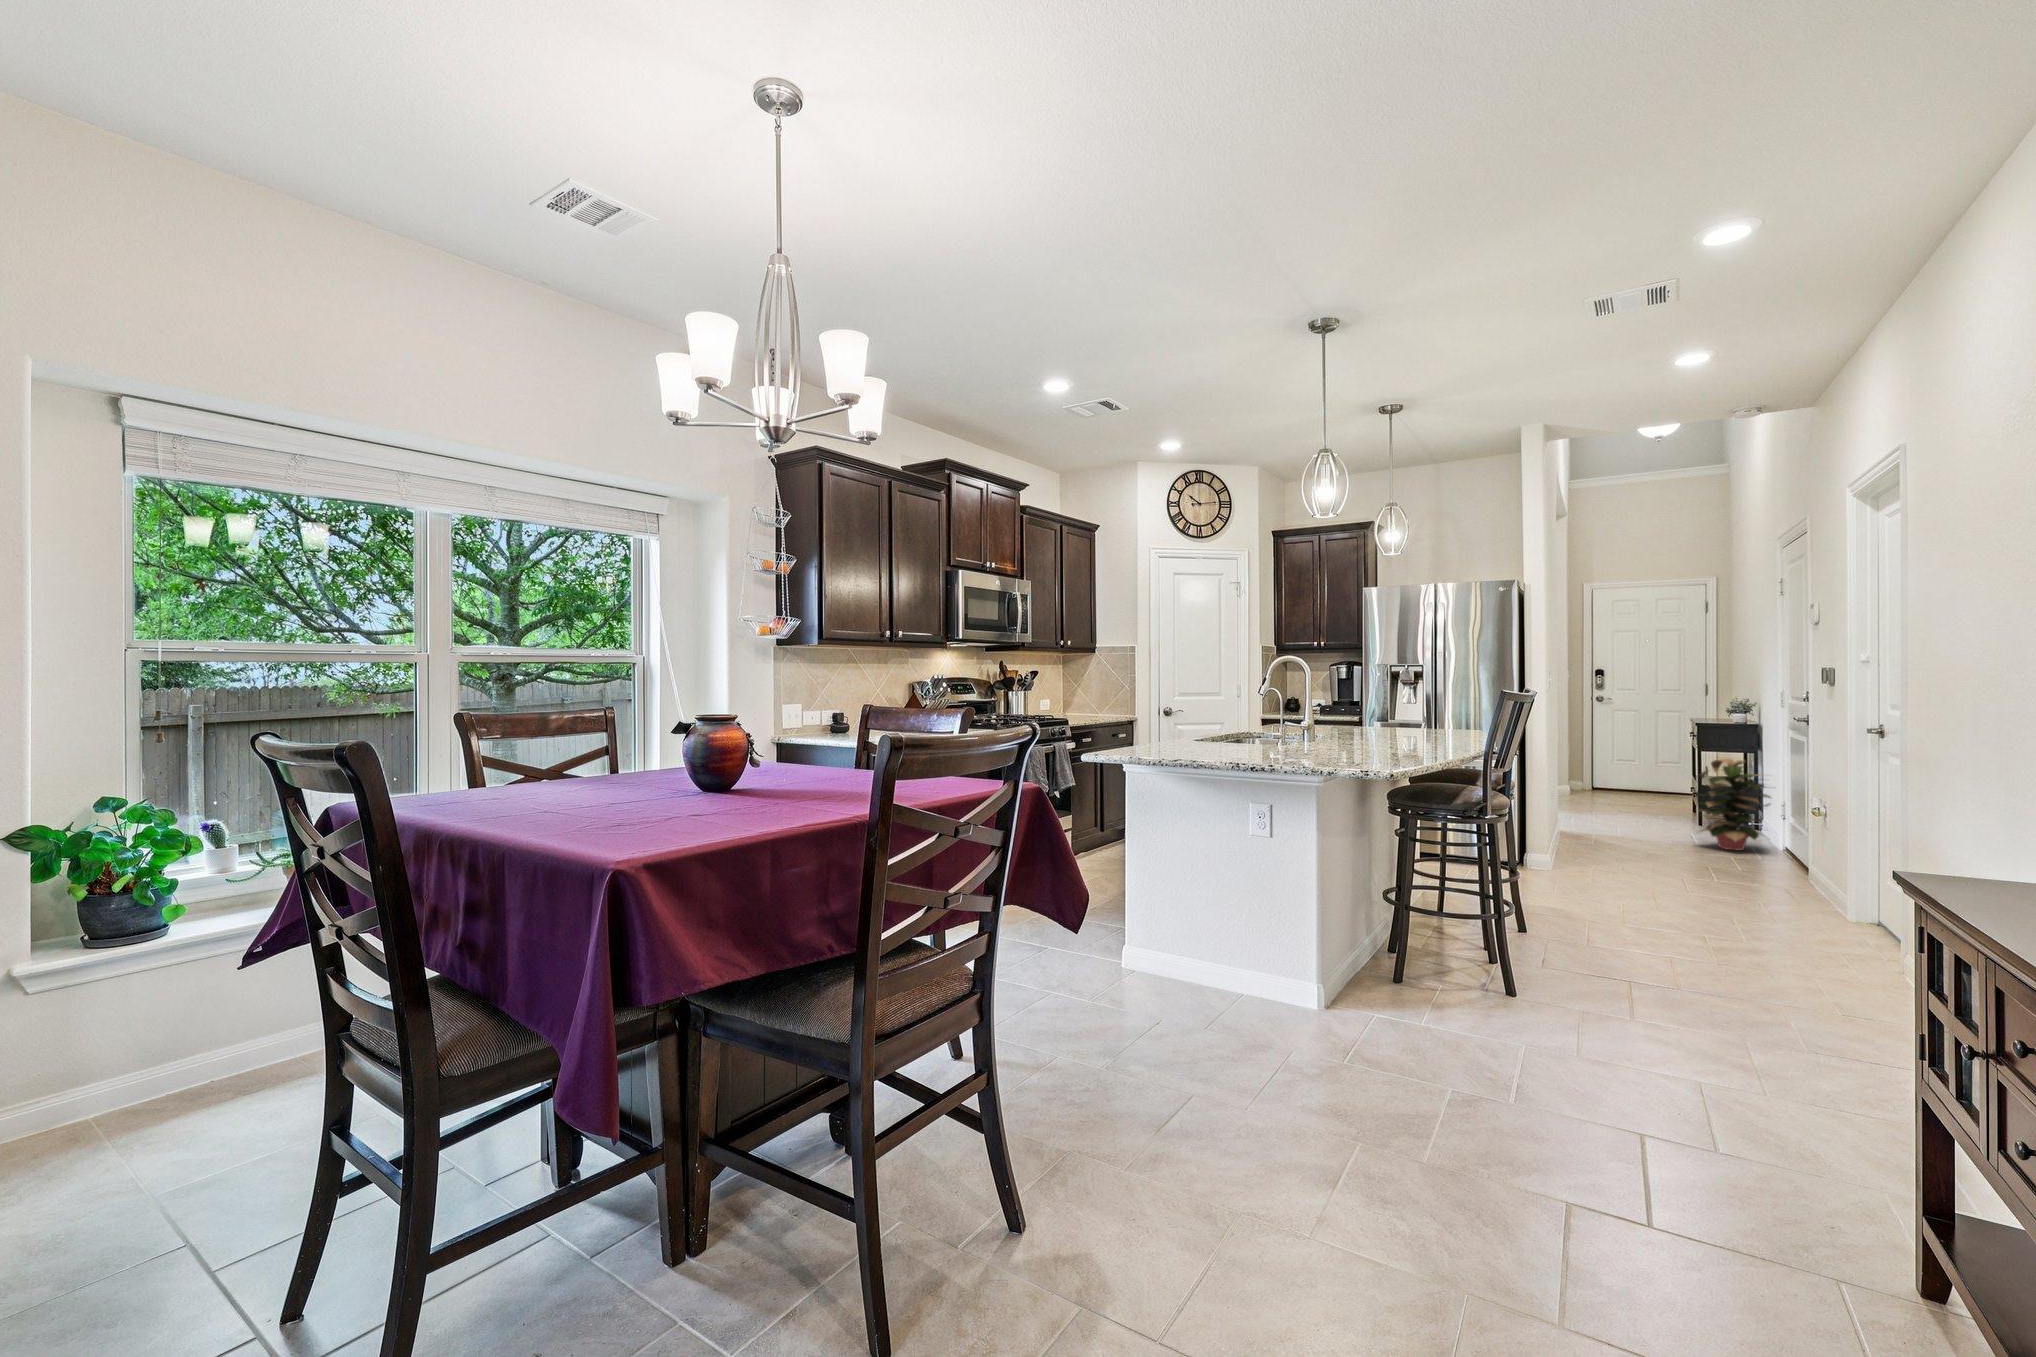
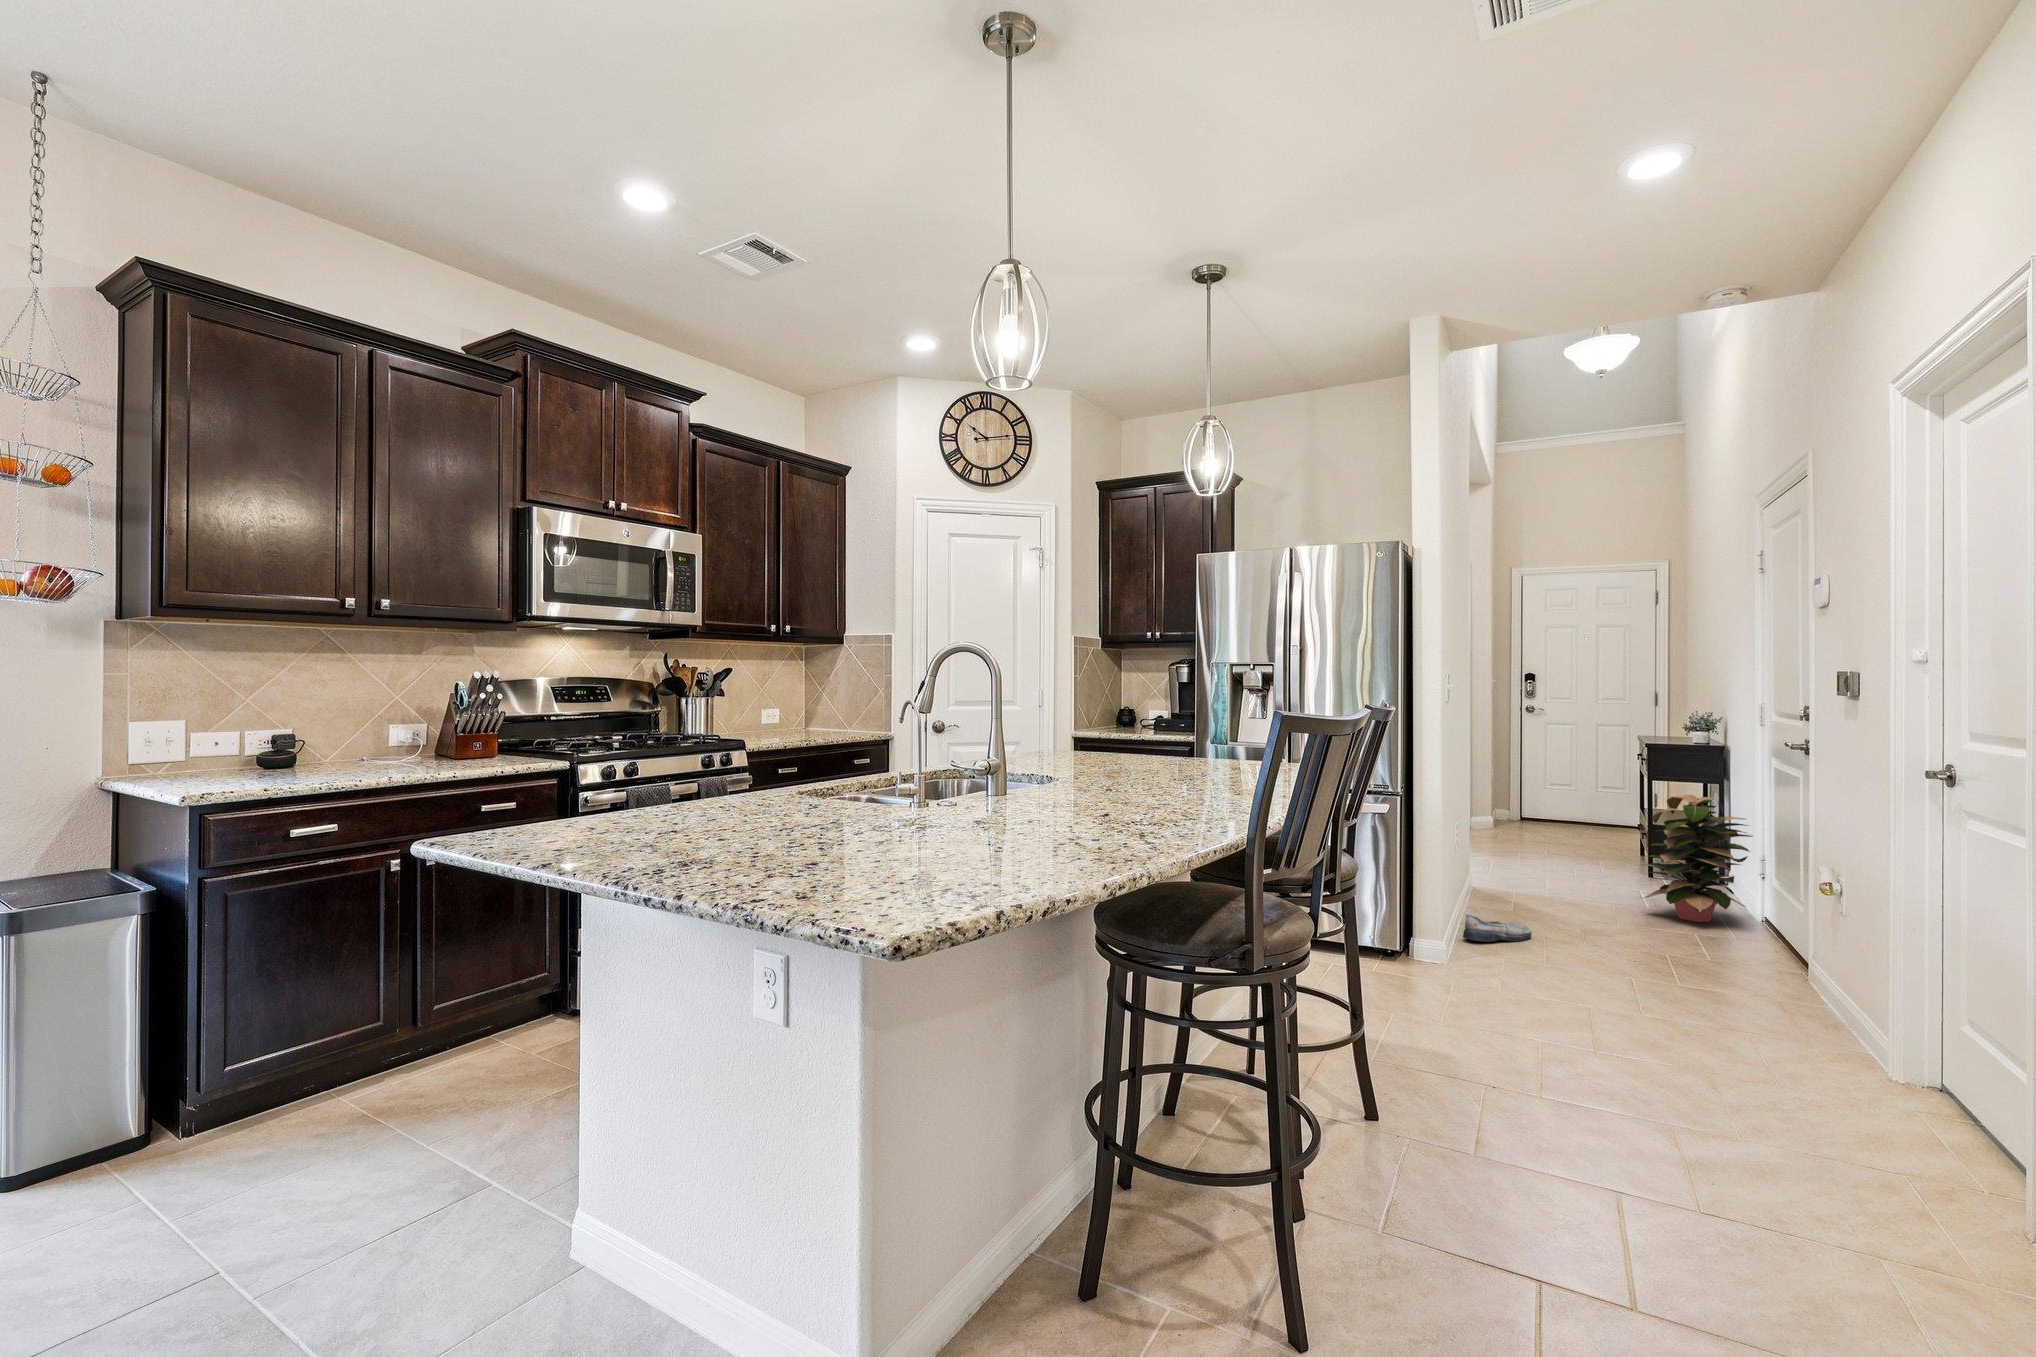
shoe: none [1560,840,1610,860] -> present [1463,914,1532,941]

